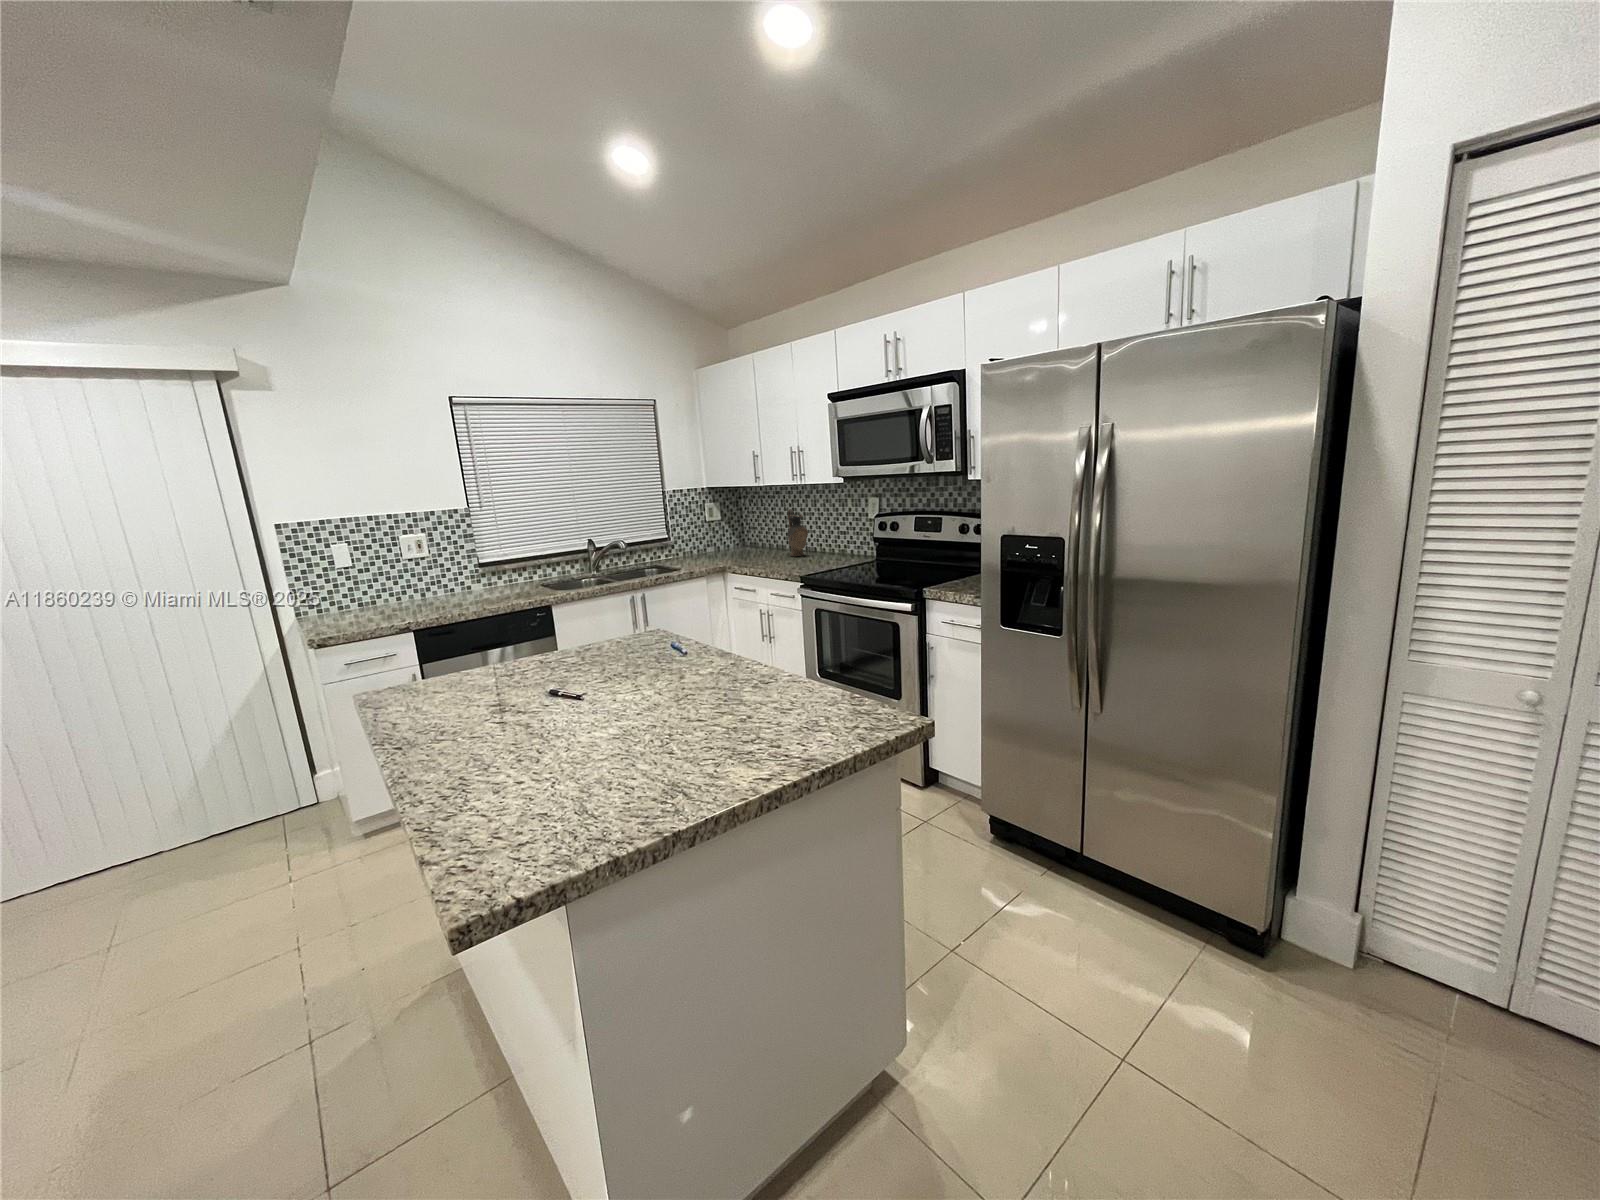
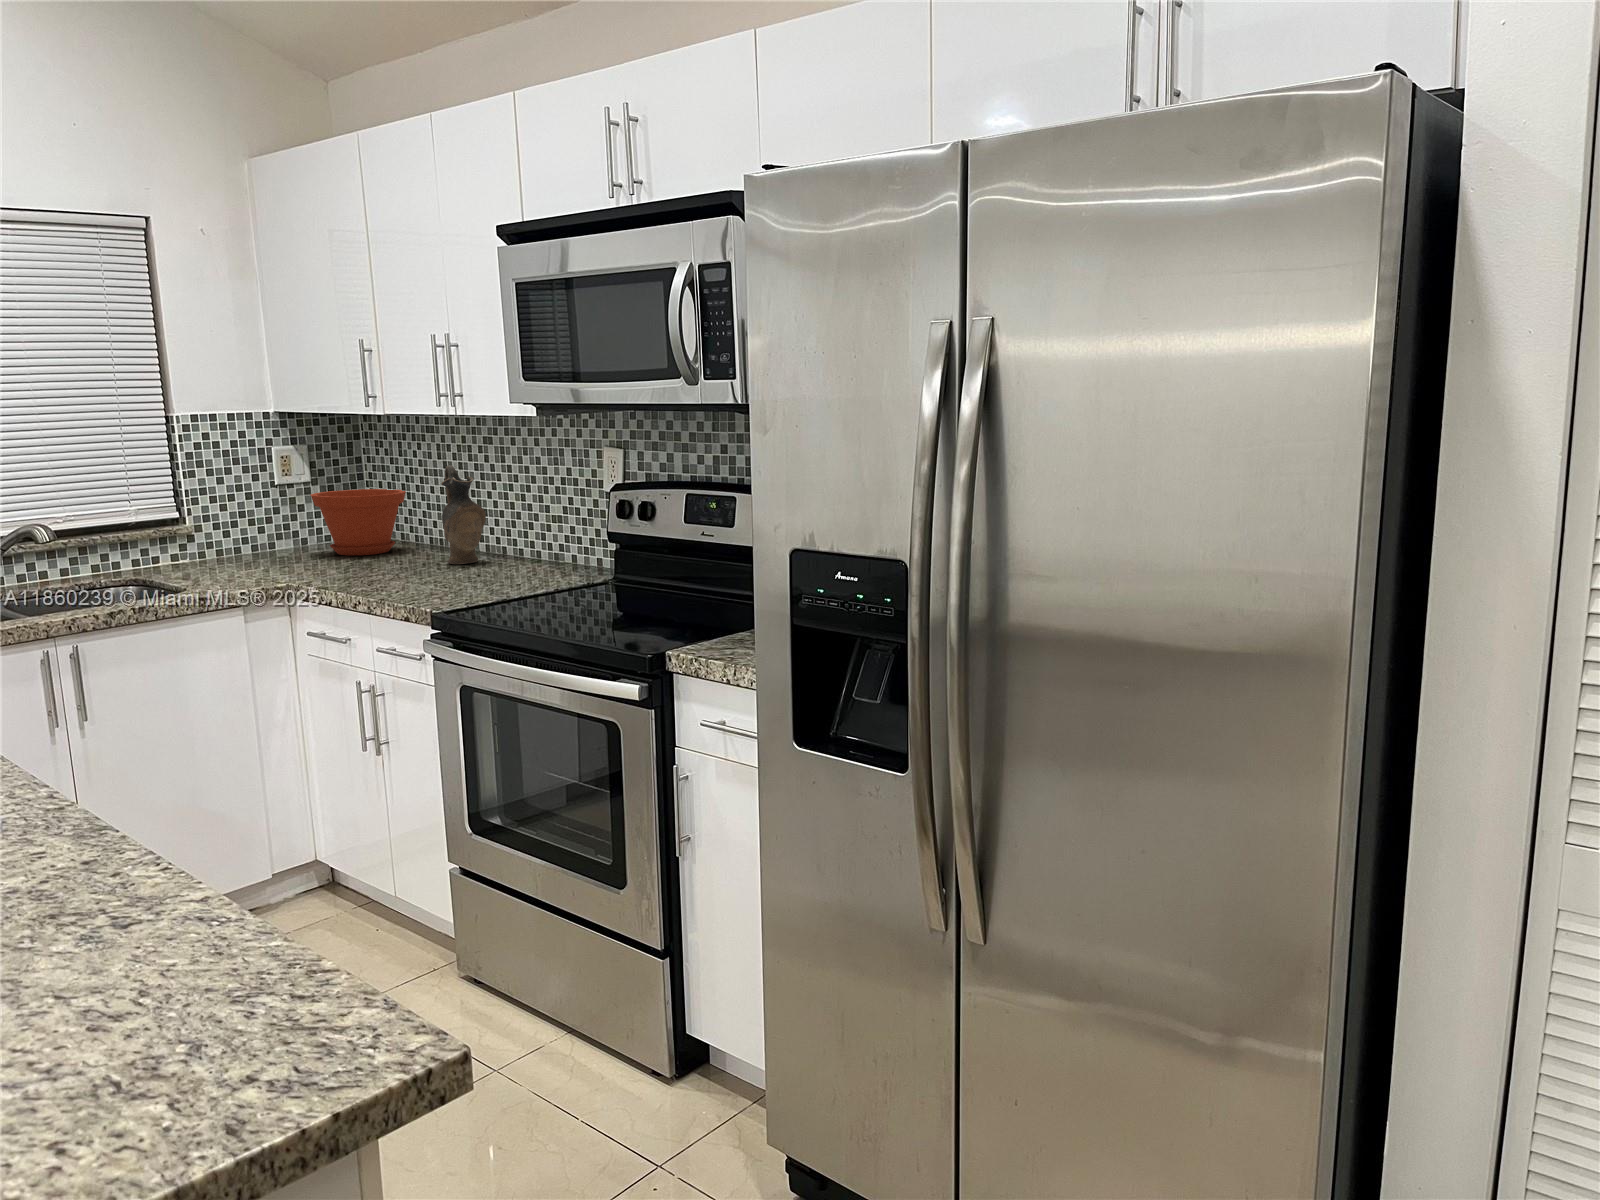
plant pot: none [723,522,765,554] -> present [311,489,406,555]

